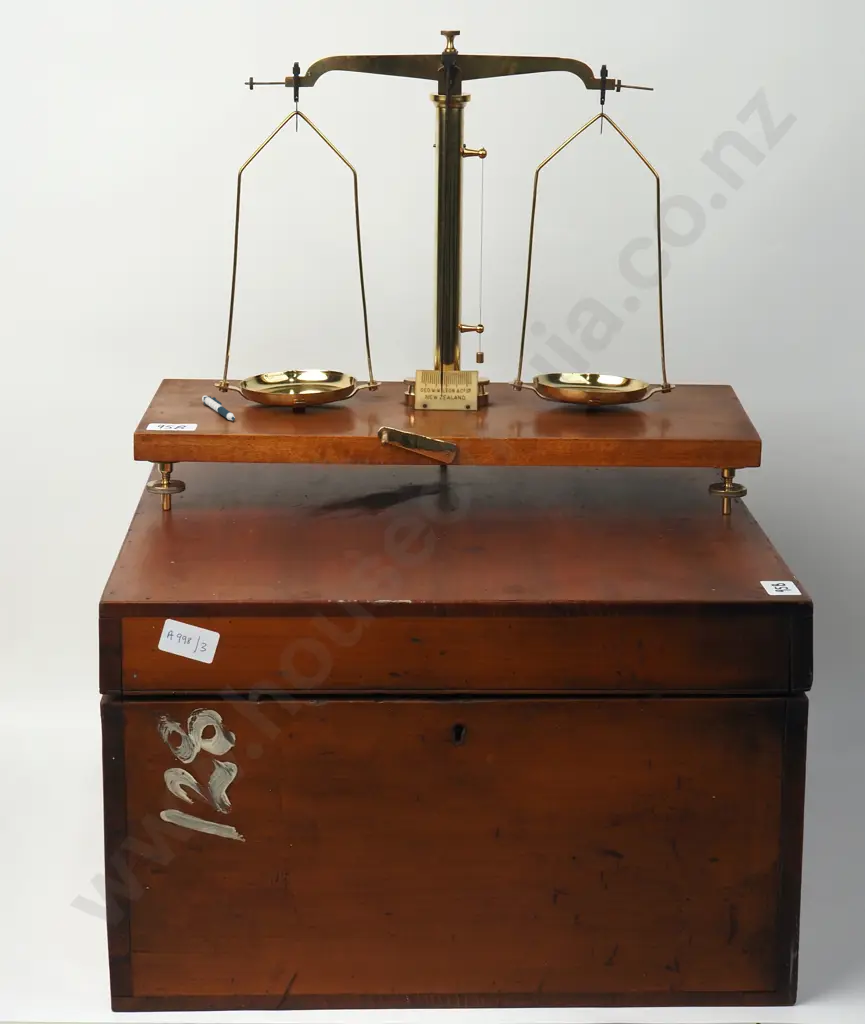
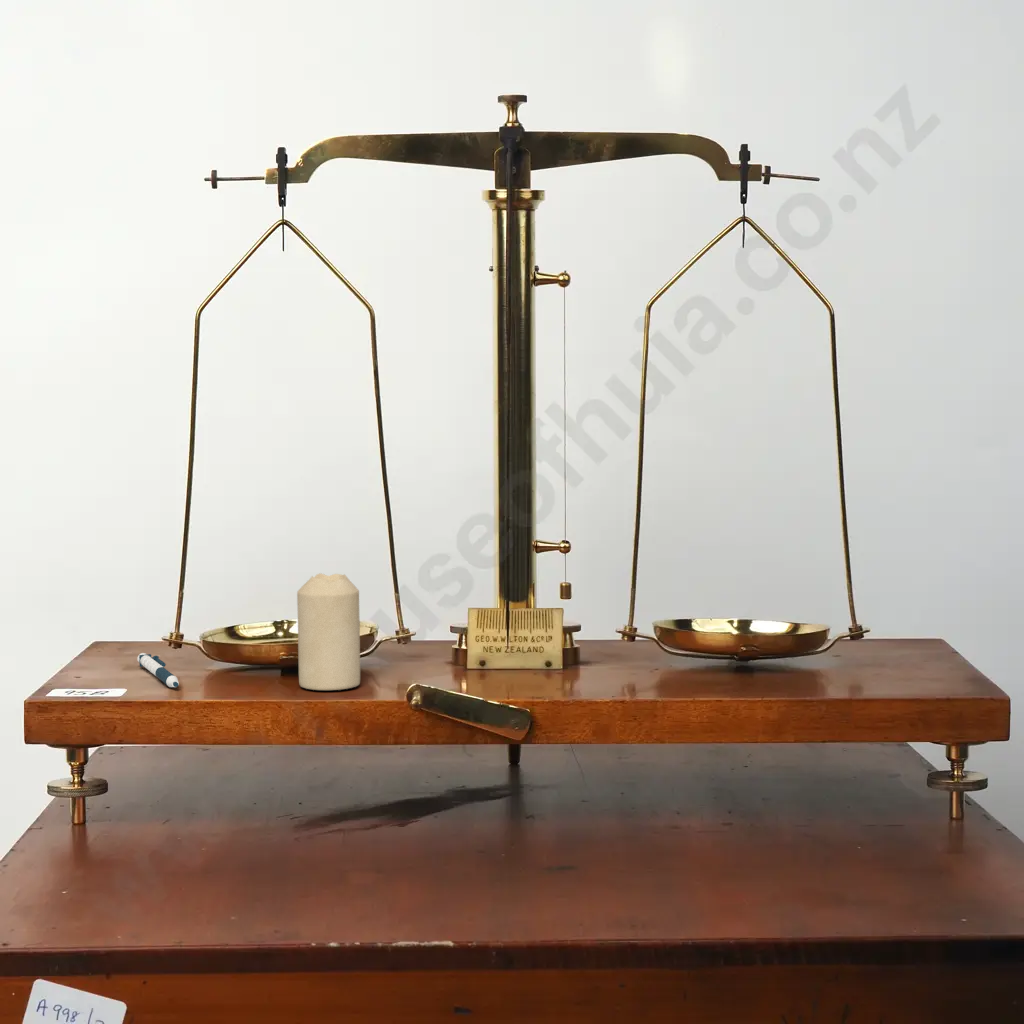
candle: none [309,349,349,424] -> present [297,574,360,690]

